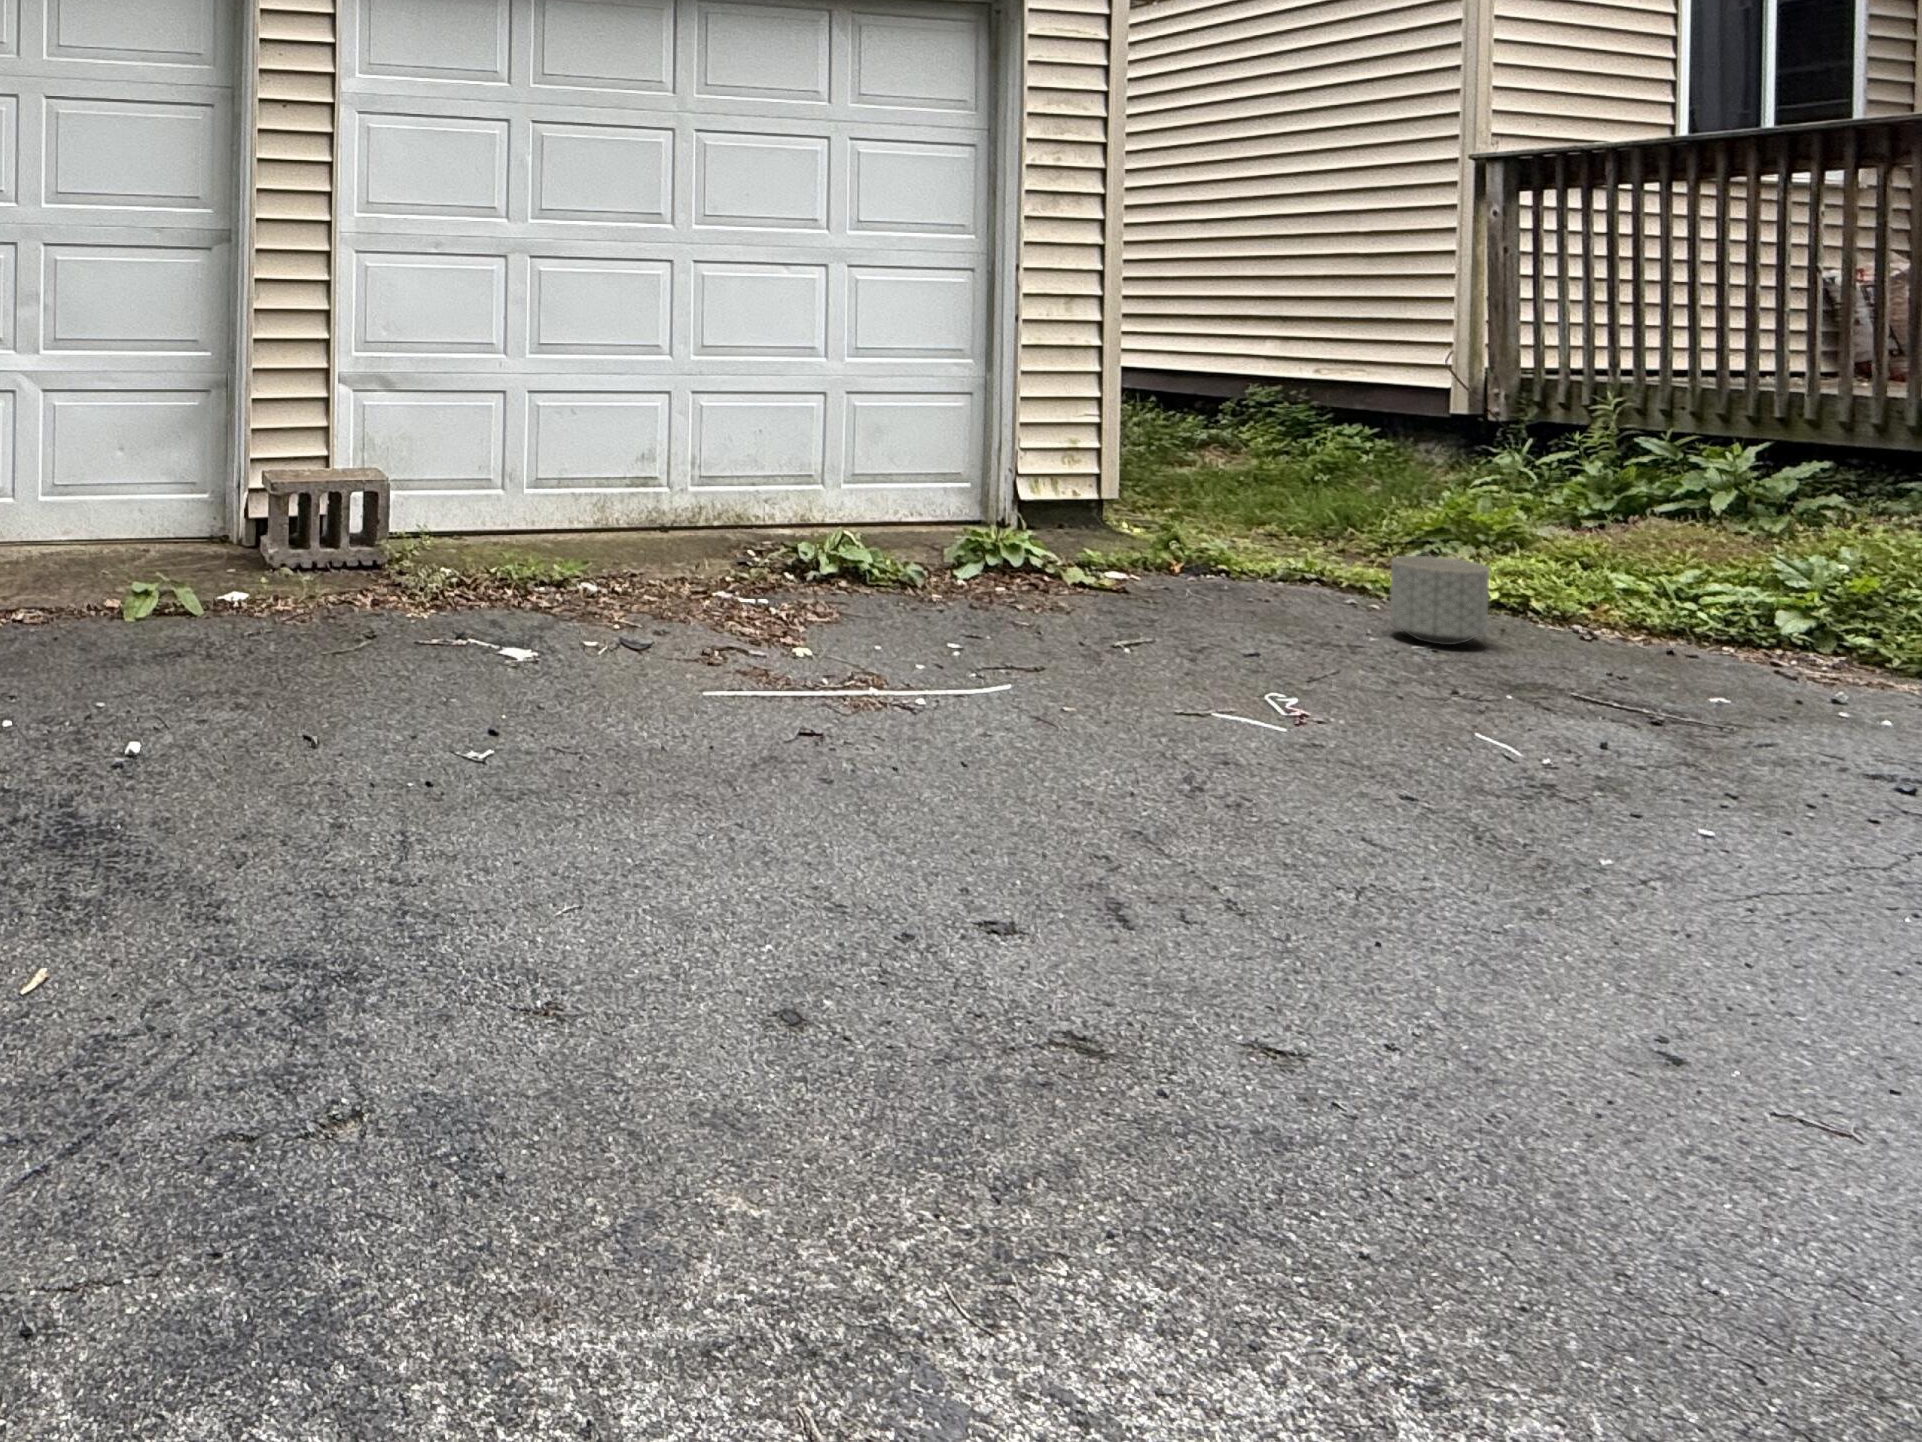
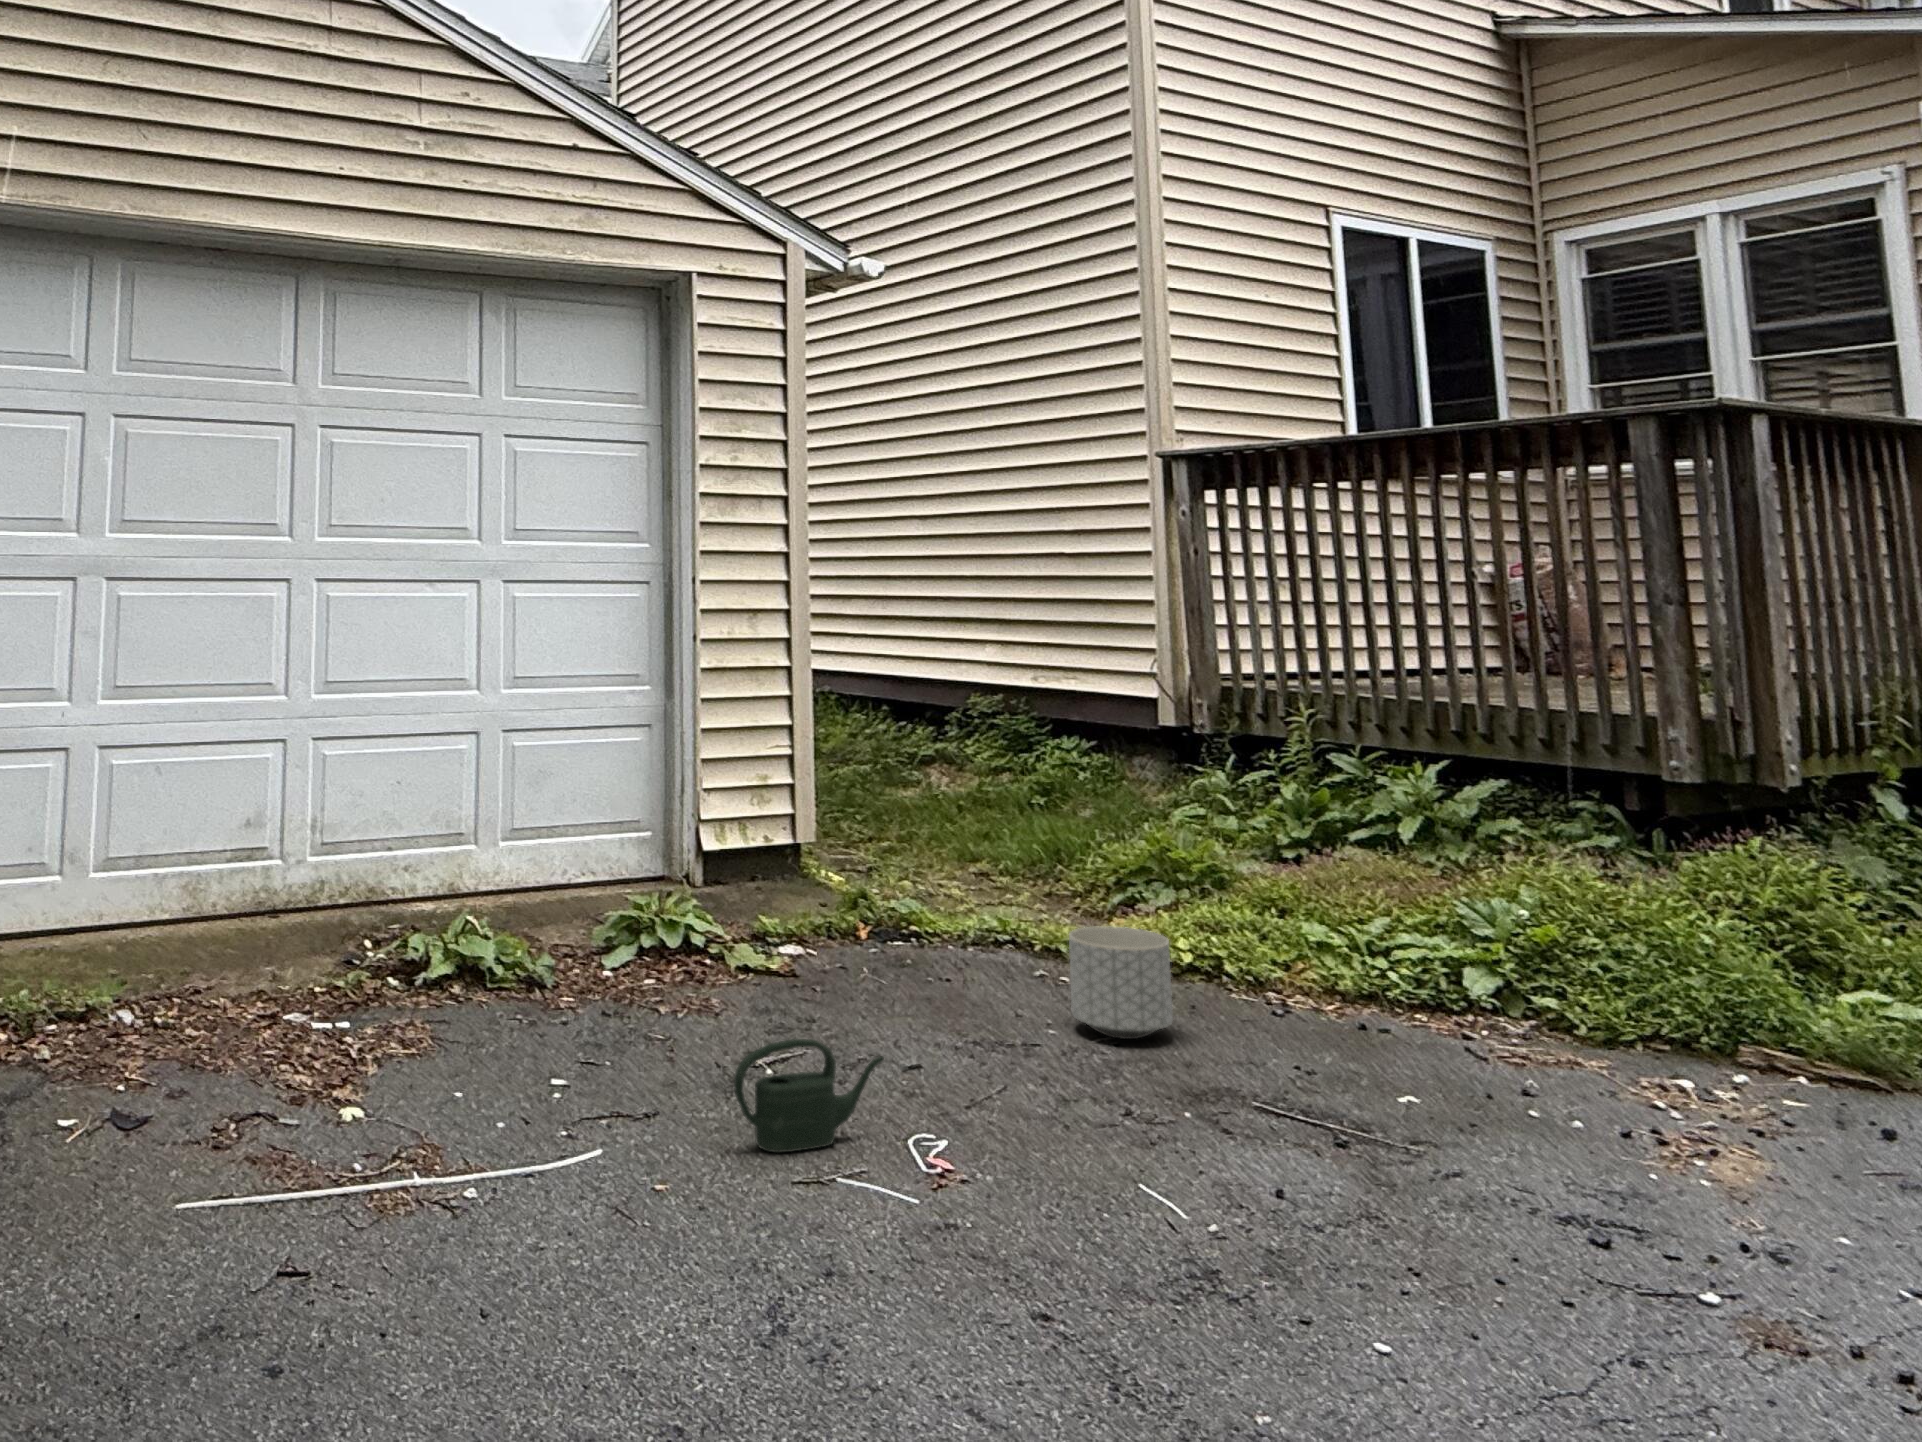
watering can: none [1118,610,1242,691] -> present [734,1039,884,1152]

